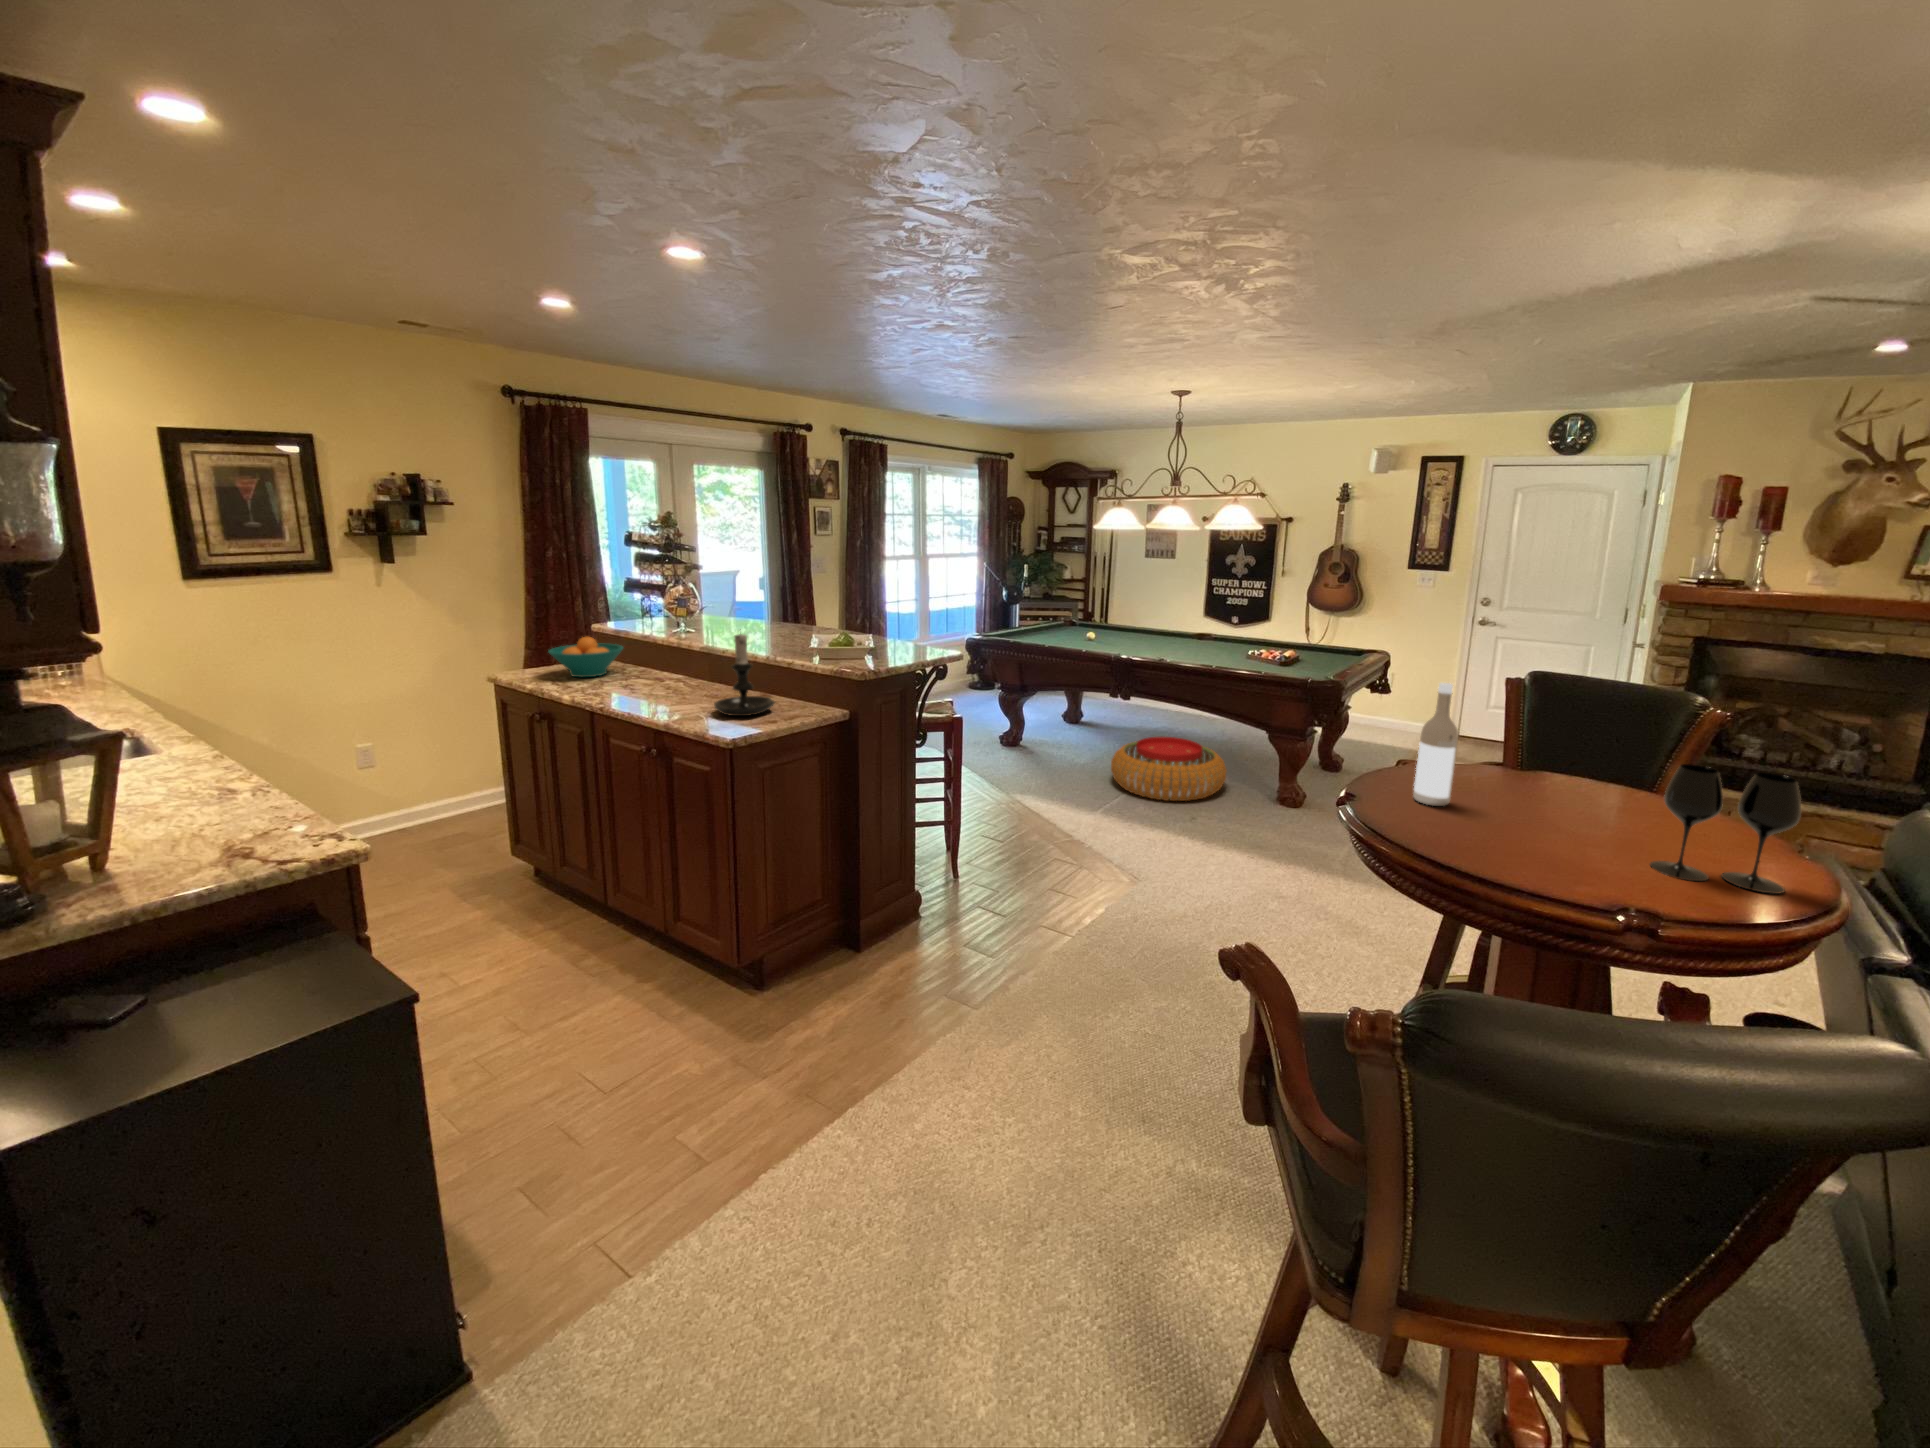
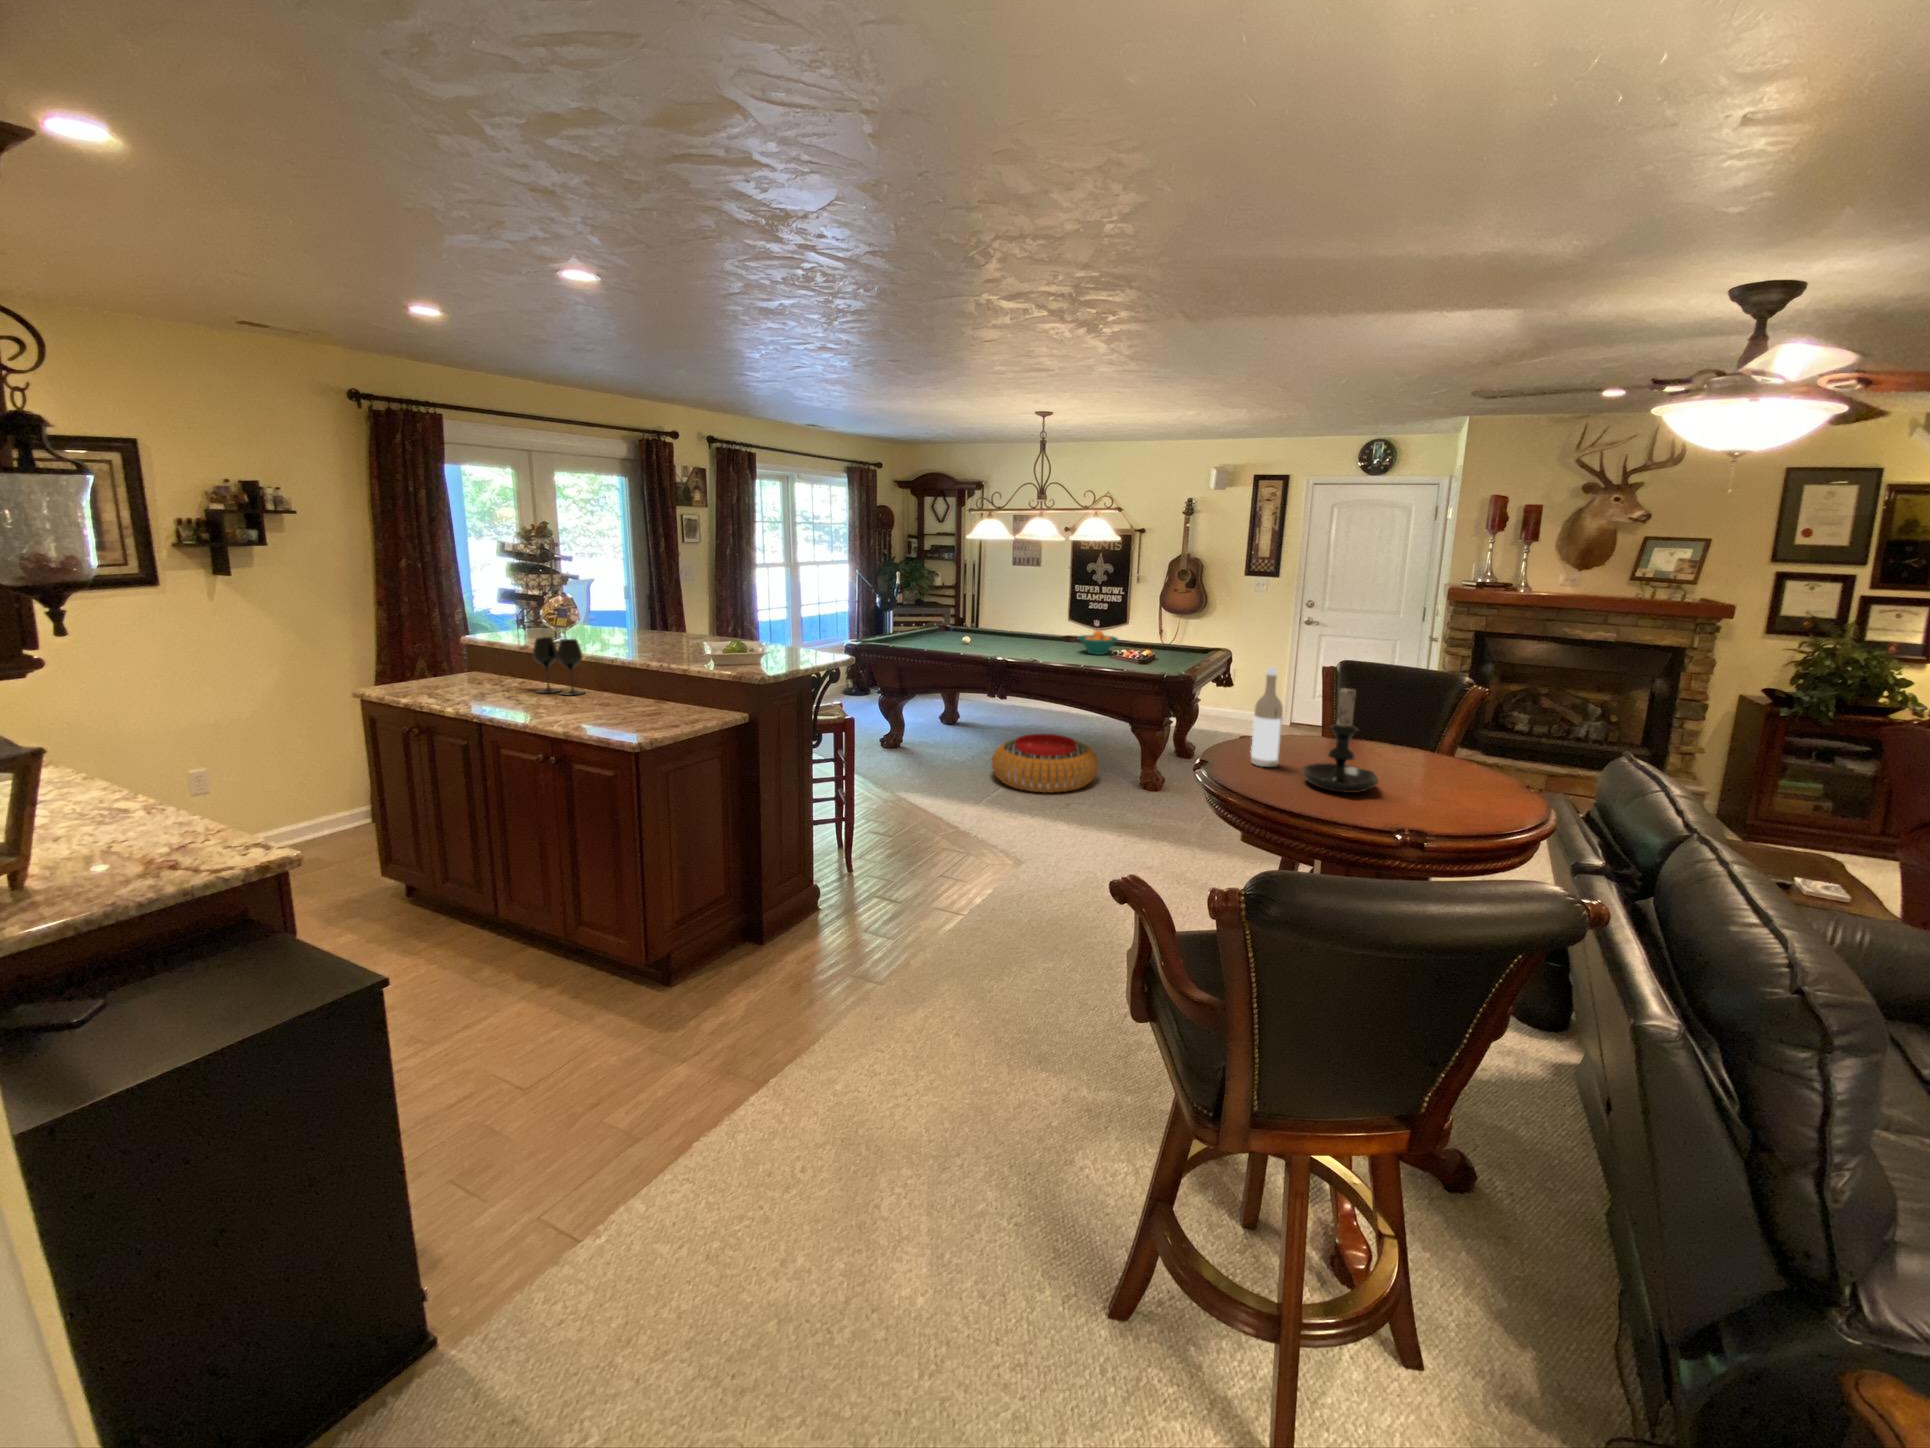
candle holder: present [714,634,775,716] -> present [1303,688,1378,793]
fruit bowl: present [548,637,623,677] -> present [1078,630,1117,655]
wine glass: present [1650,764,1801,894] -> present [533,637,585,695]

